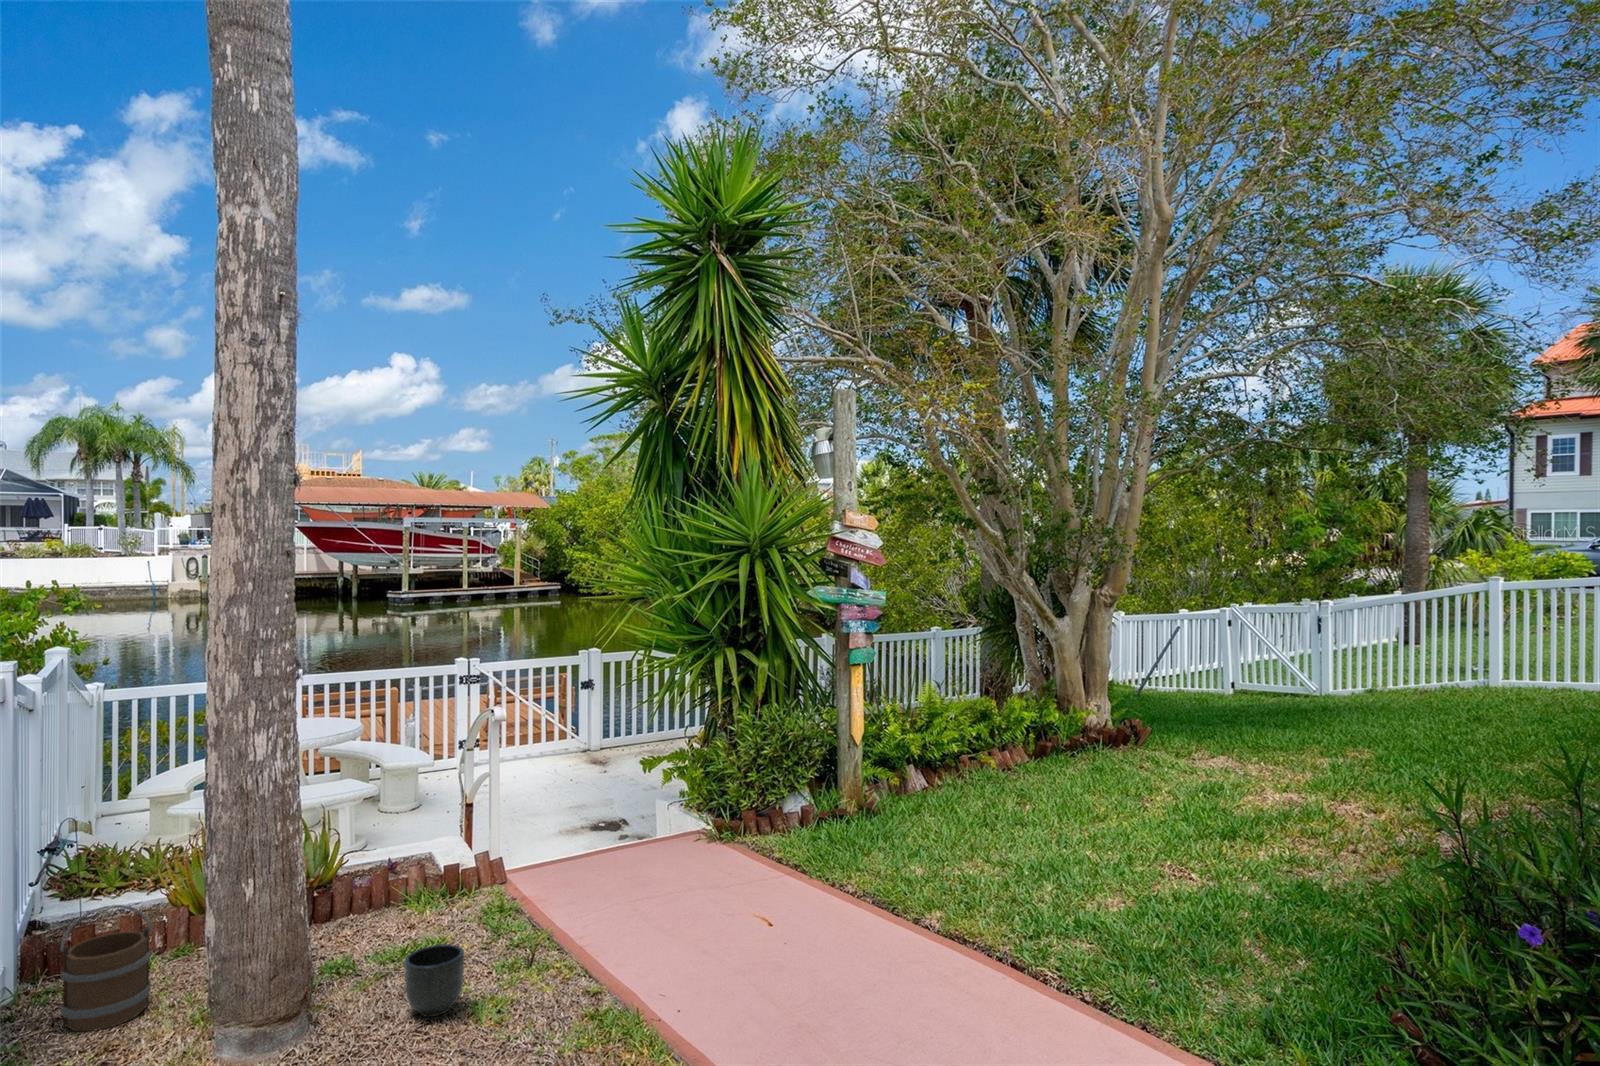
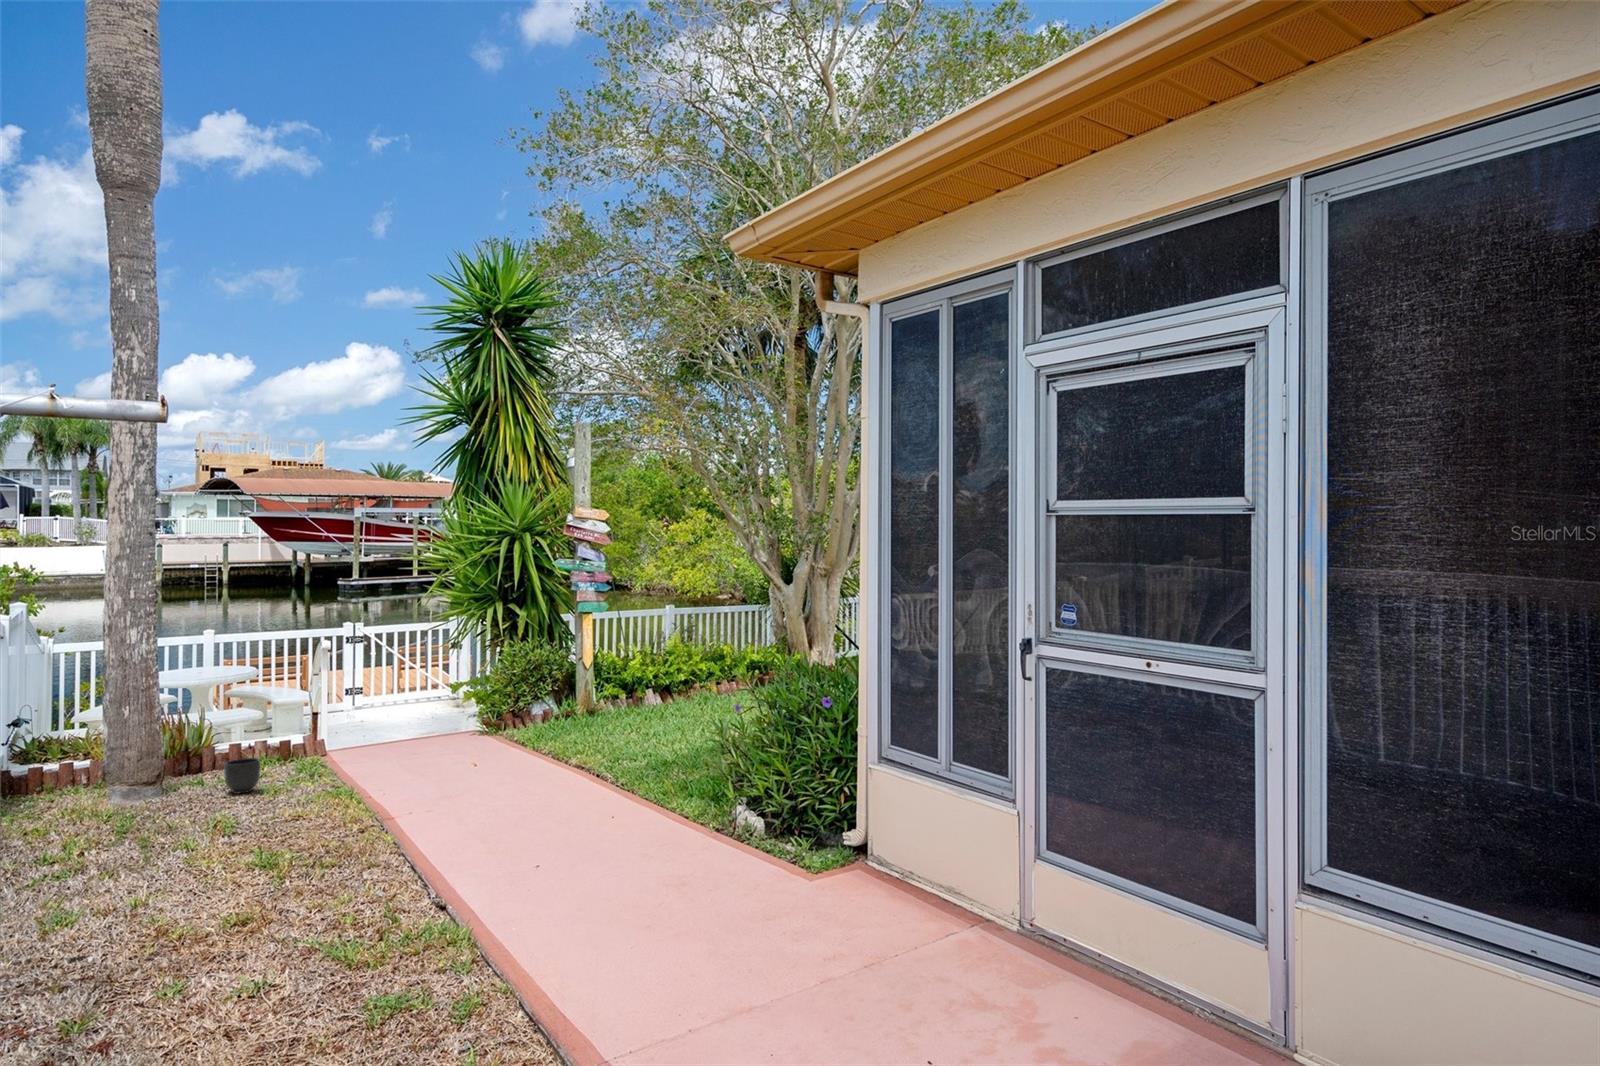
bucket: present [60,905,152,1031] -> none [31,734,83,798]

